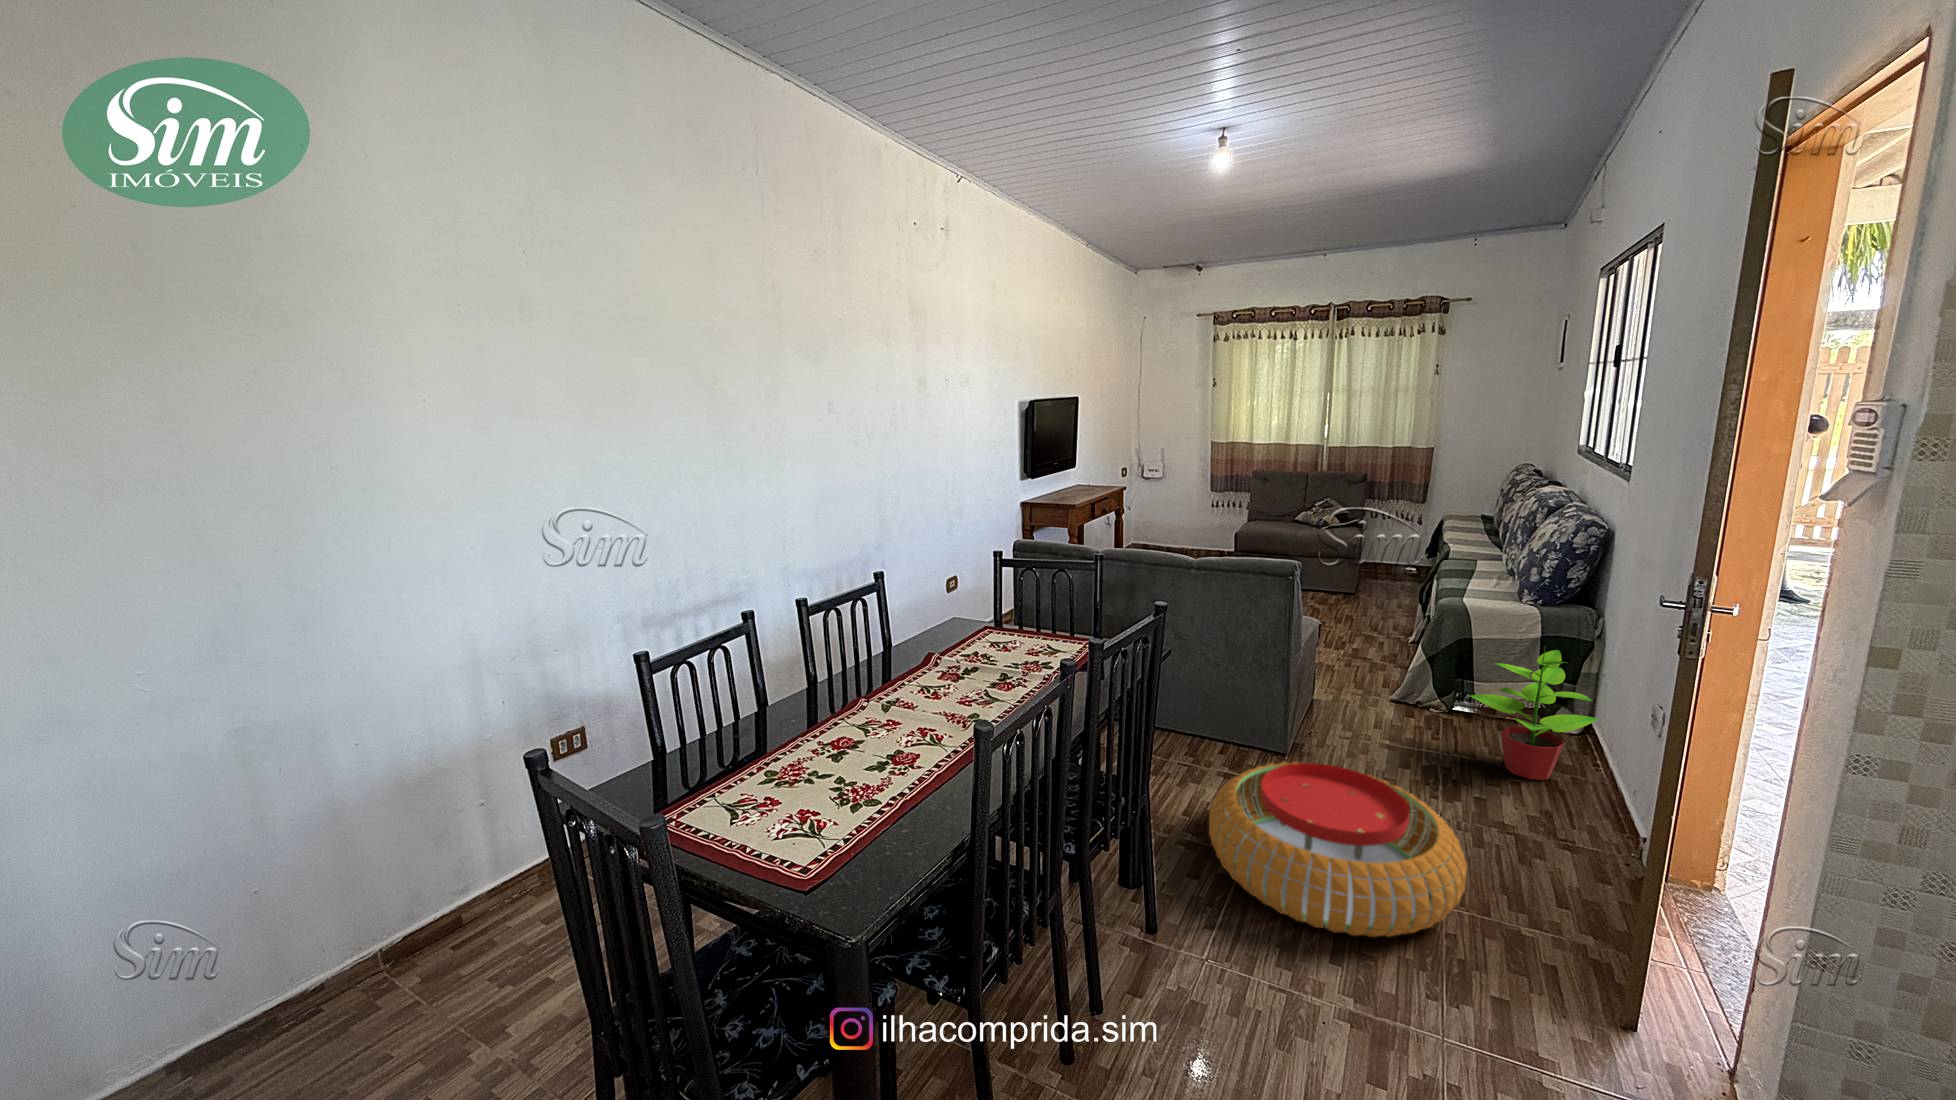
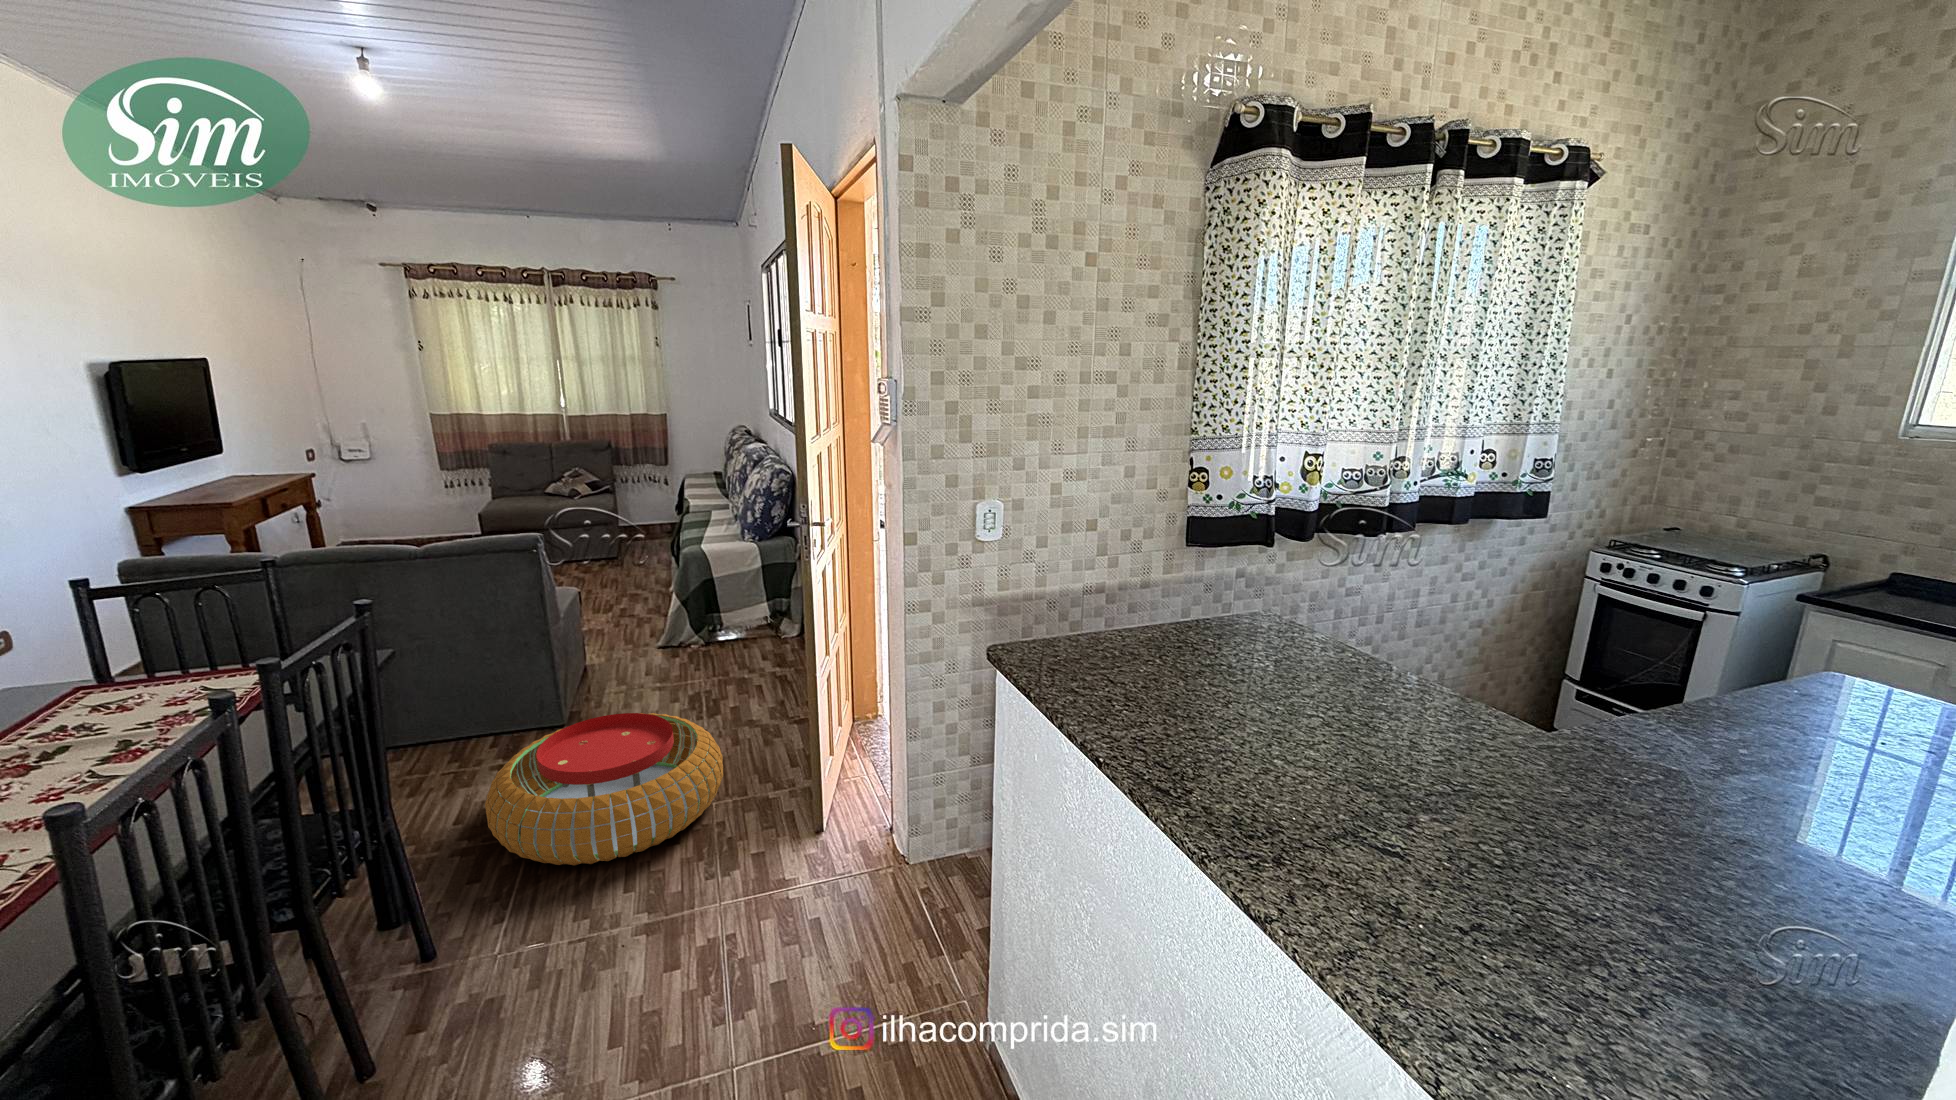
potted plant: present [1470,649,1599,780] -> none [716,571,802,676]

